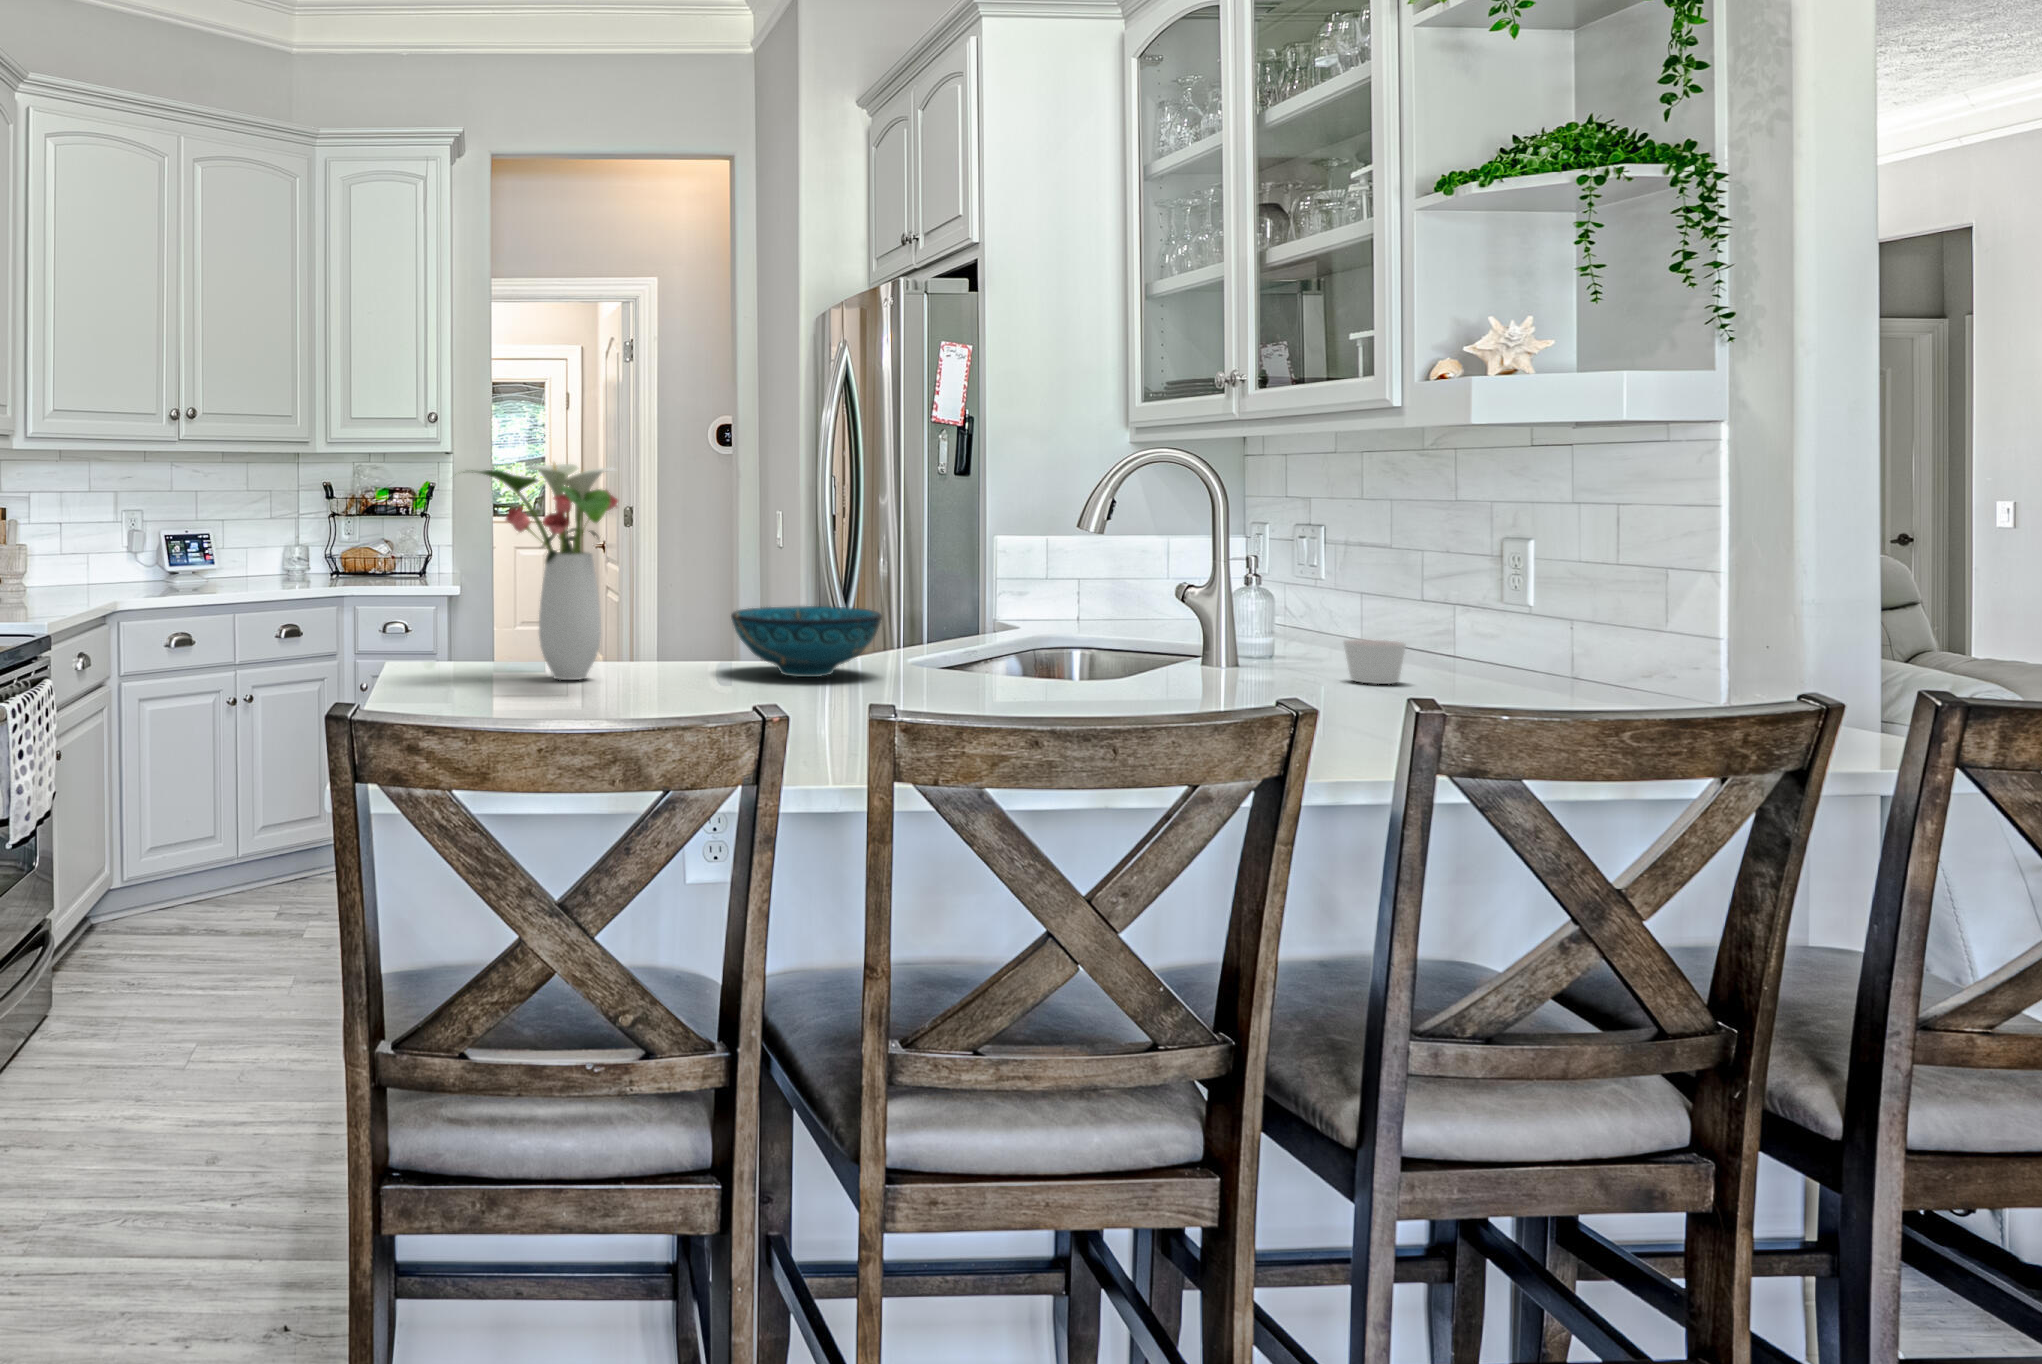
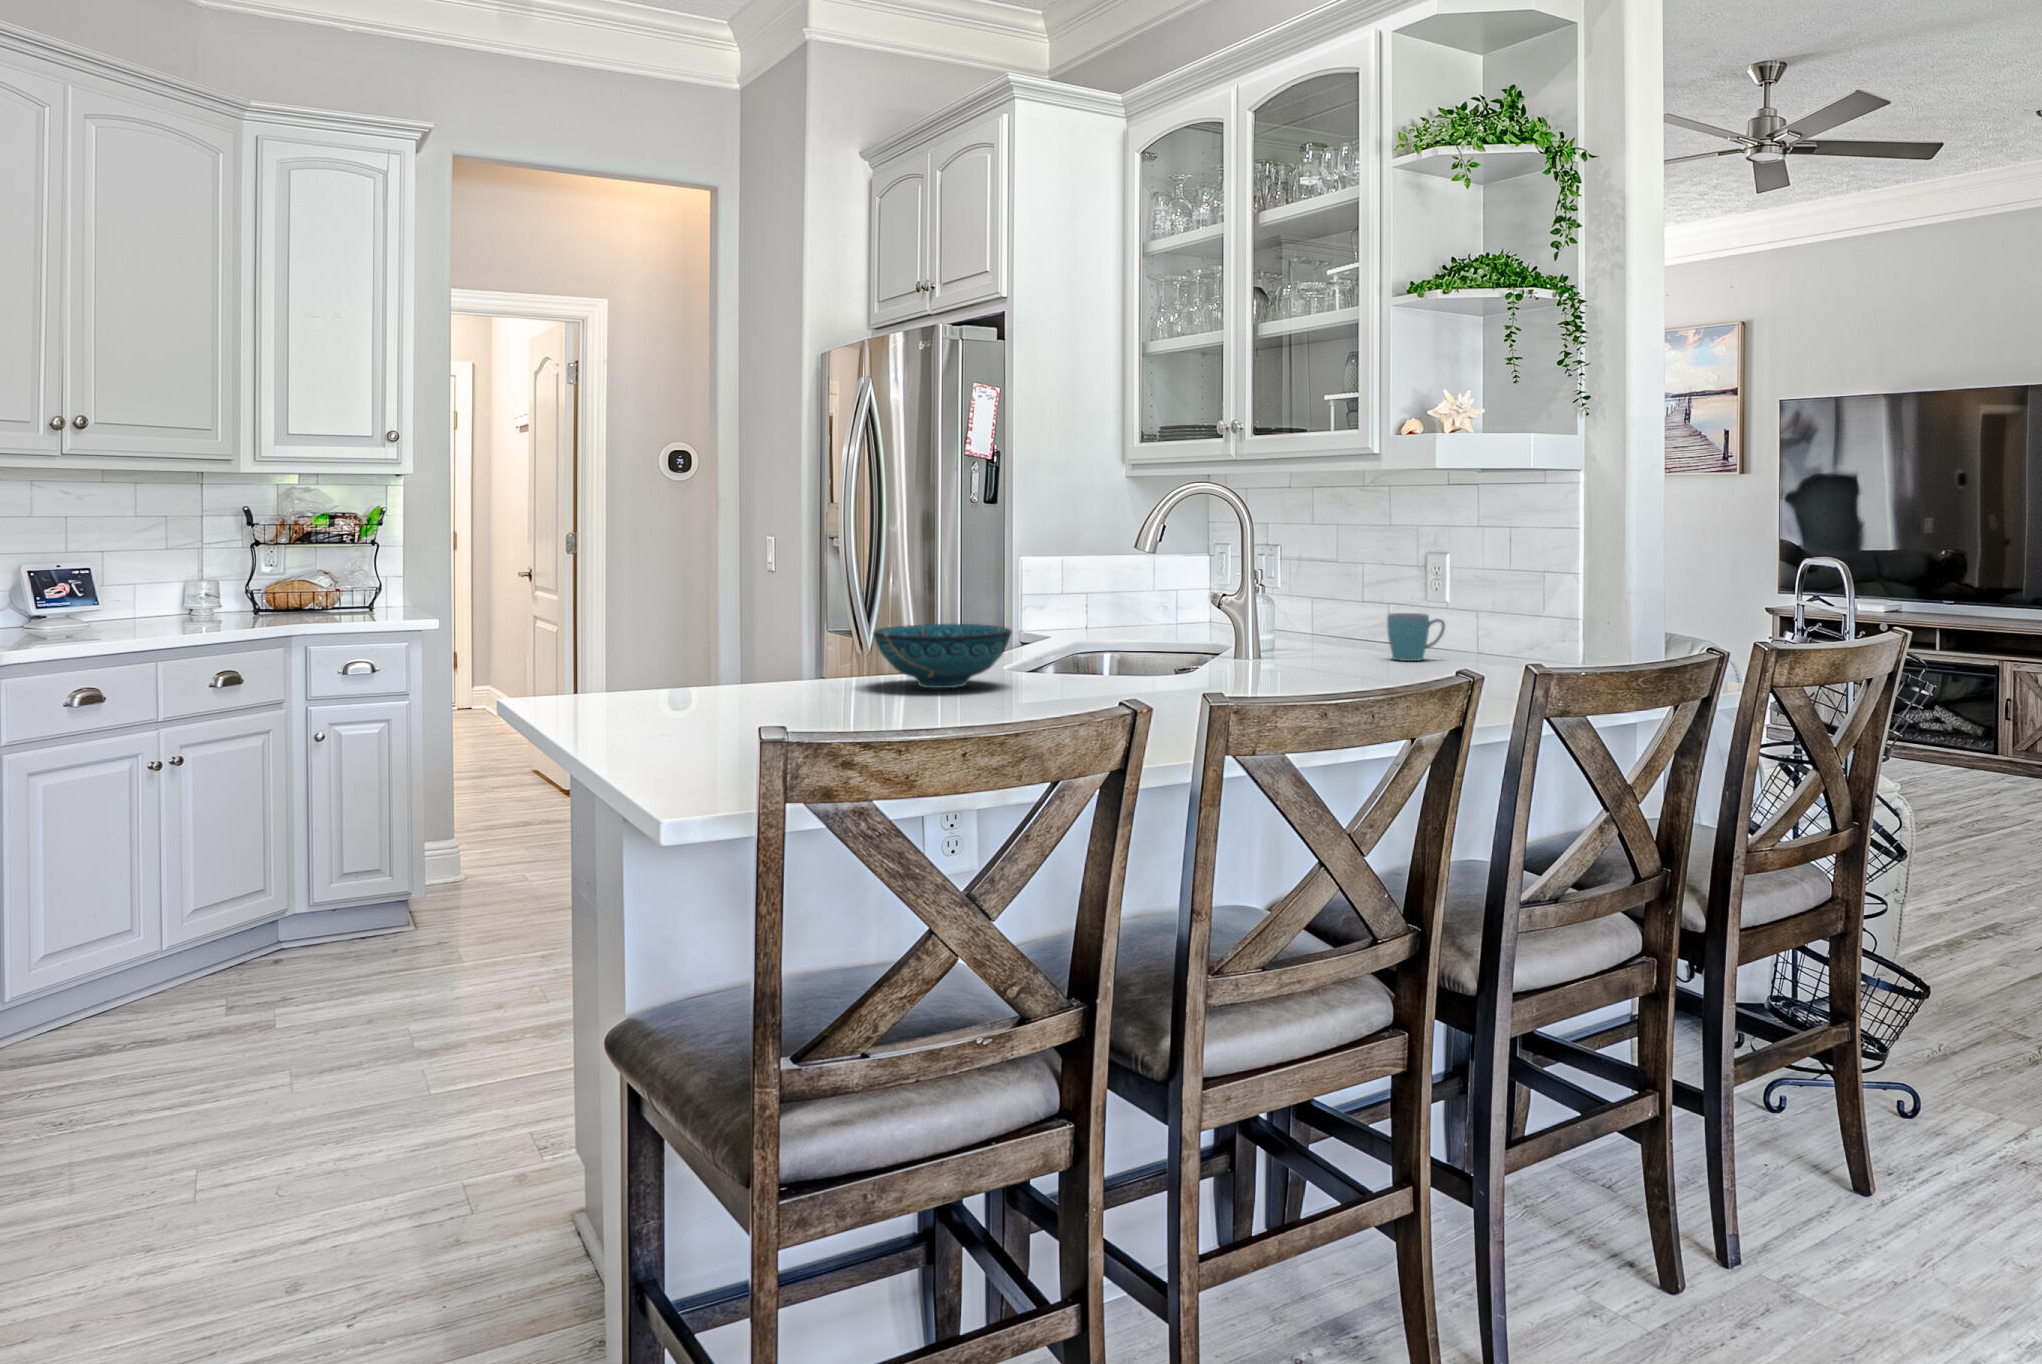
flower arrangement: present [472,463,618,680] -> none [614,489,799,704]
mug: none [1430,613,1519,677] -> present [1387,613,1445,661]
candle: present [1344,639,1406,684] -> none [1343,635,1386,669]

